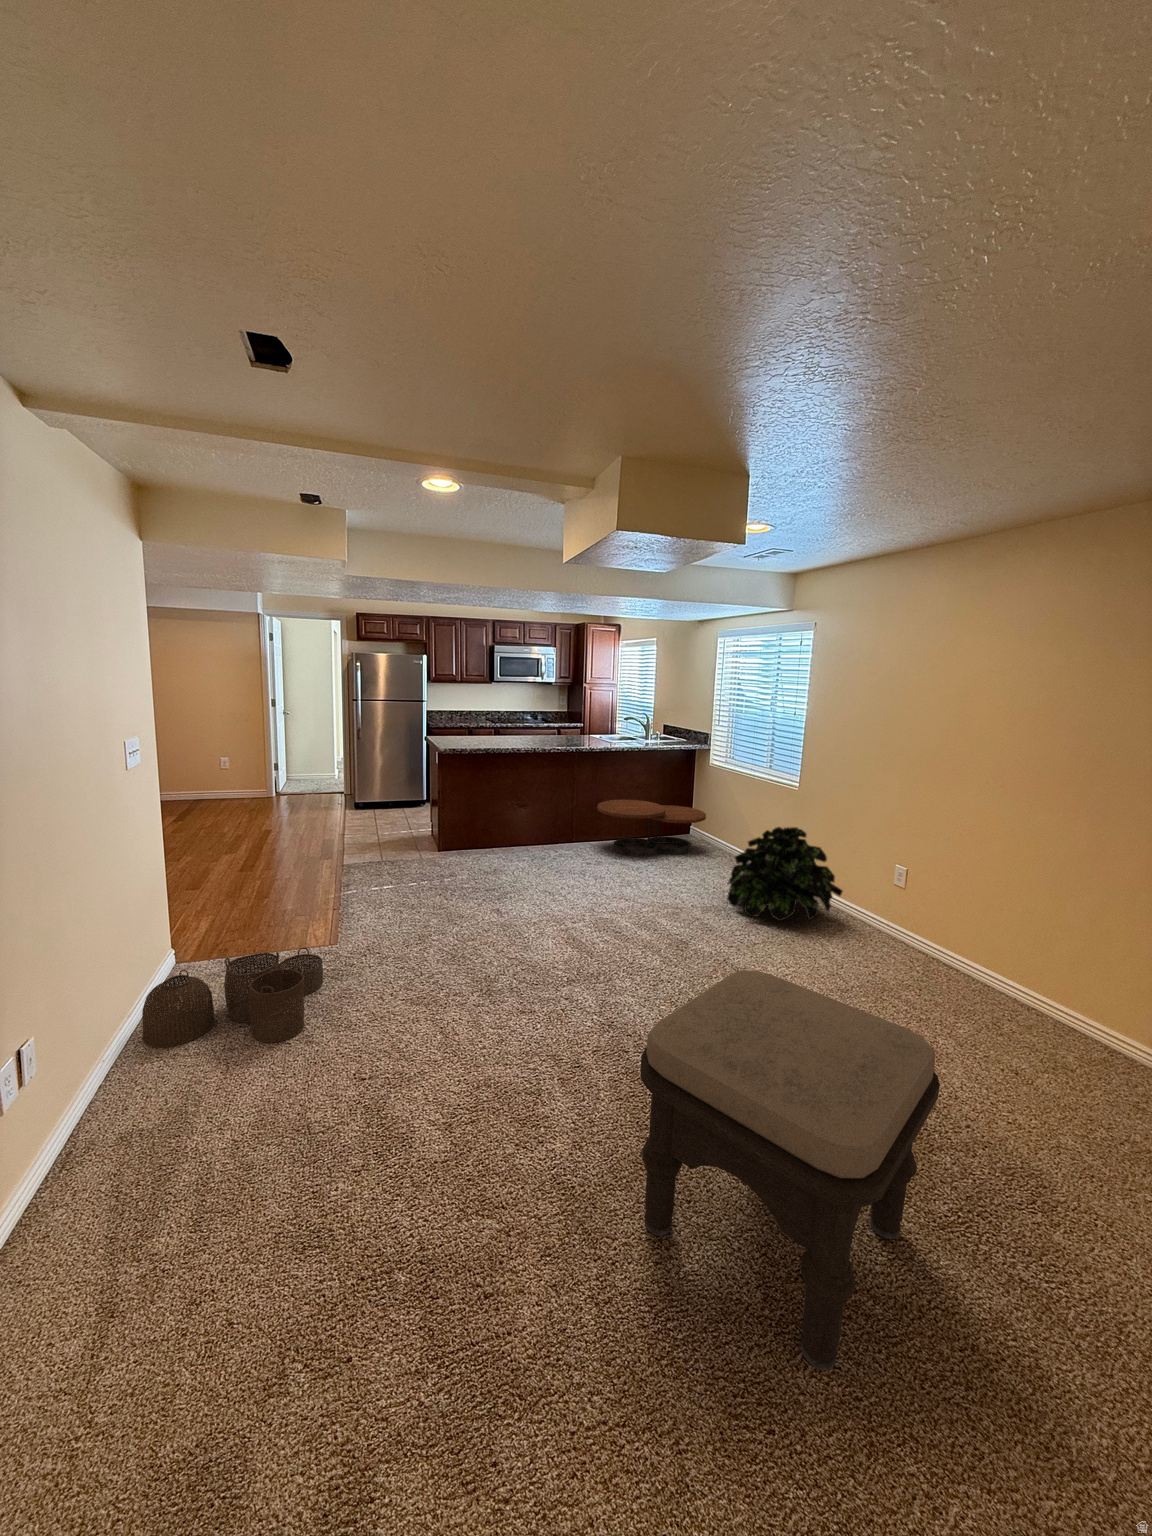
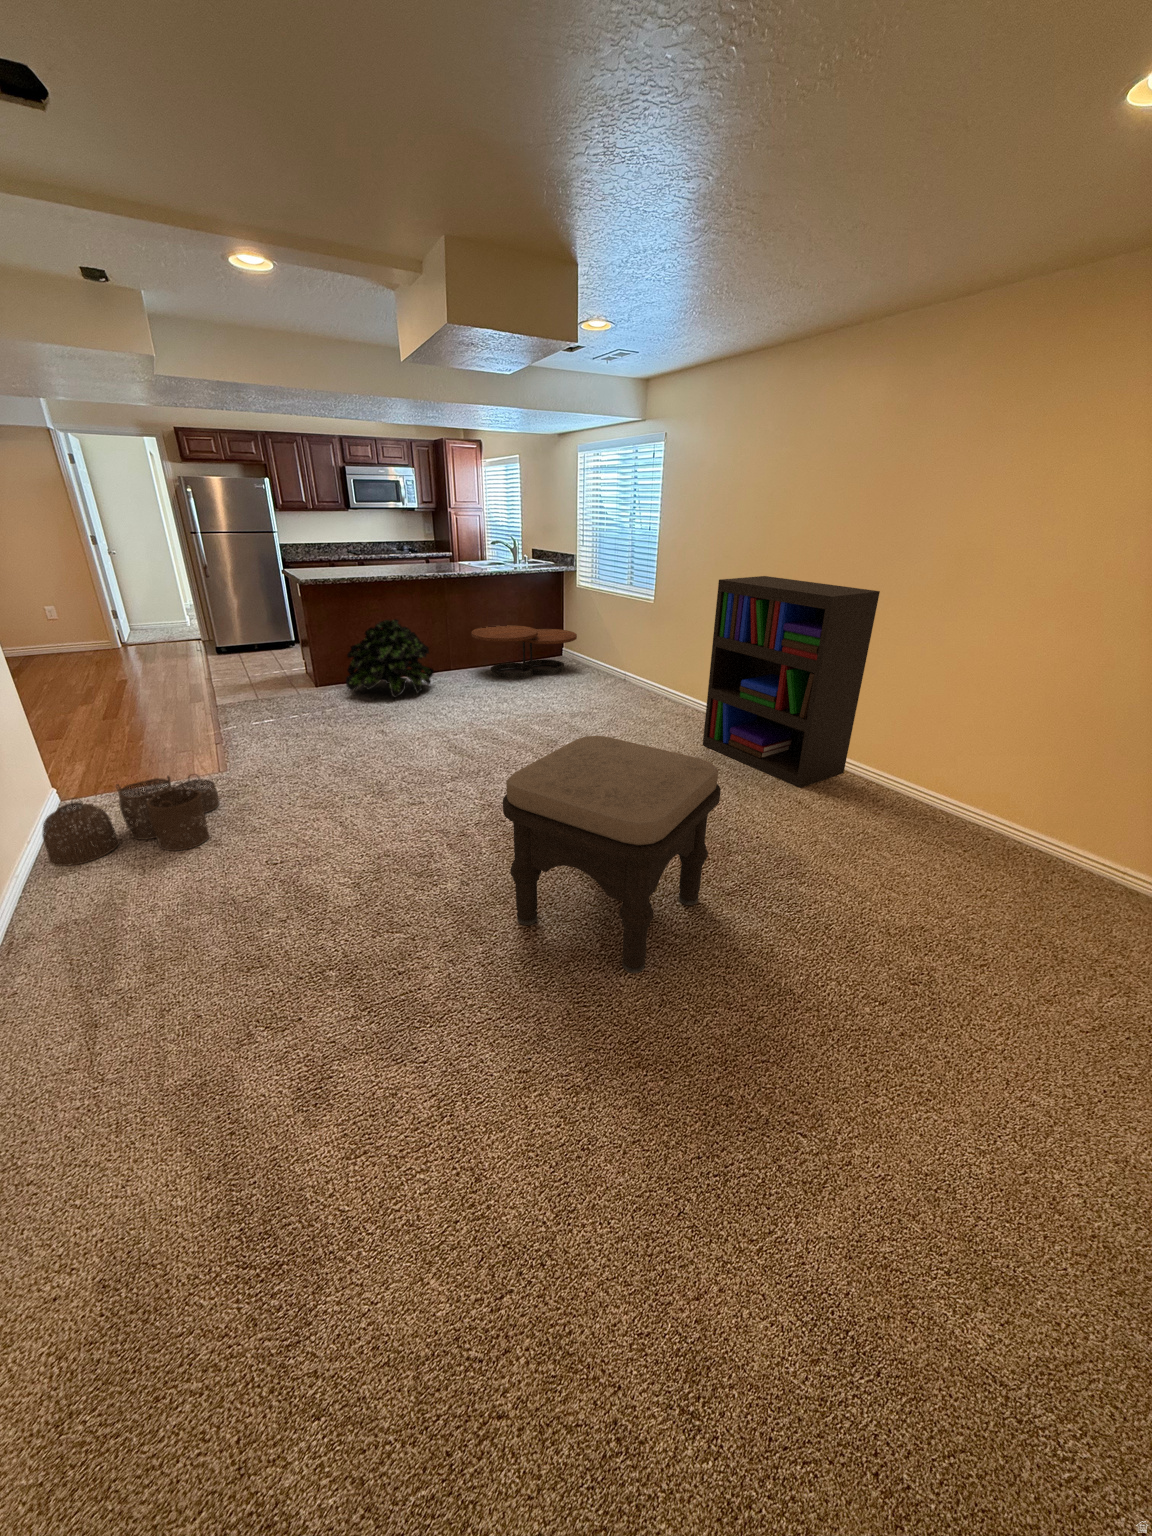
bookshelf: none [863,775,1105,1047] -> present [703,576,880,788]
potted plant: present [727,827,843,921] -> present [346,619,434,698]

